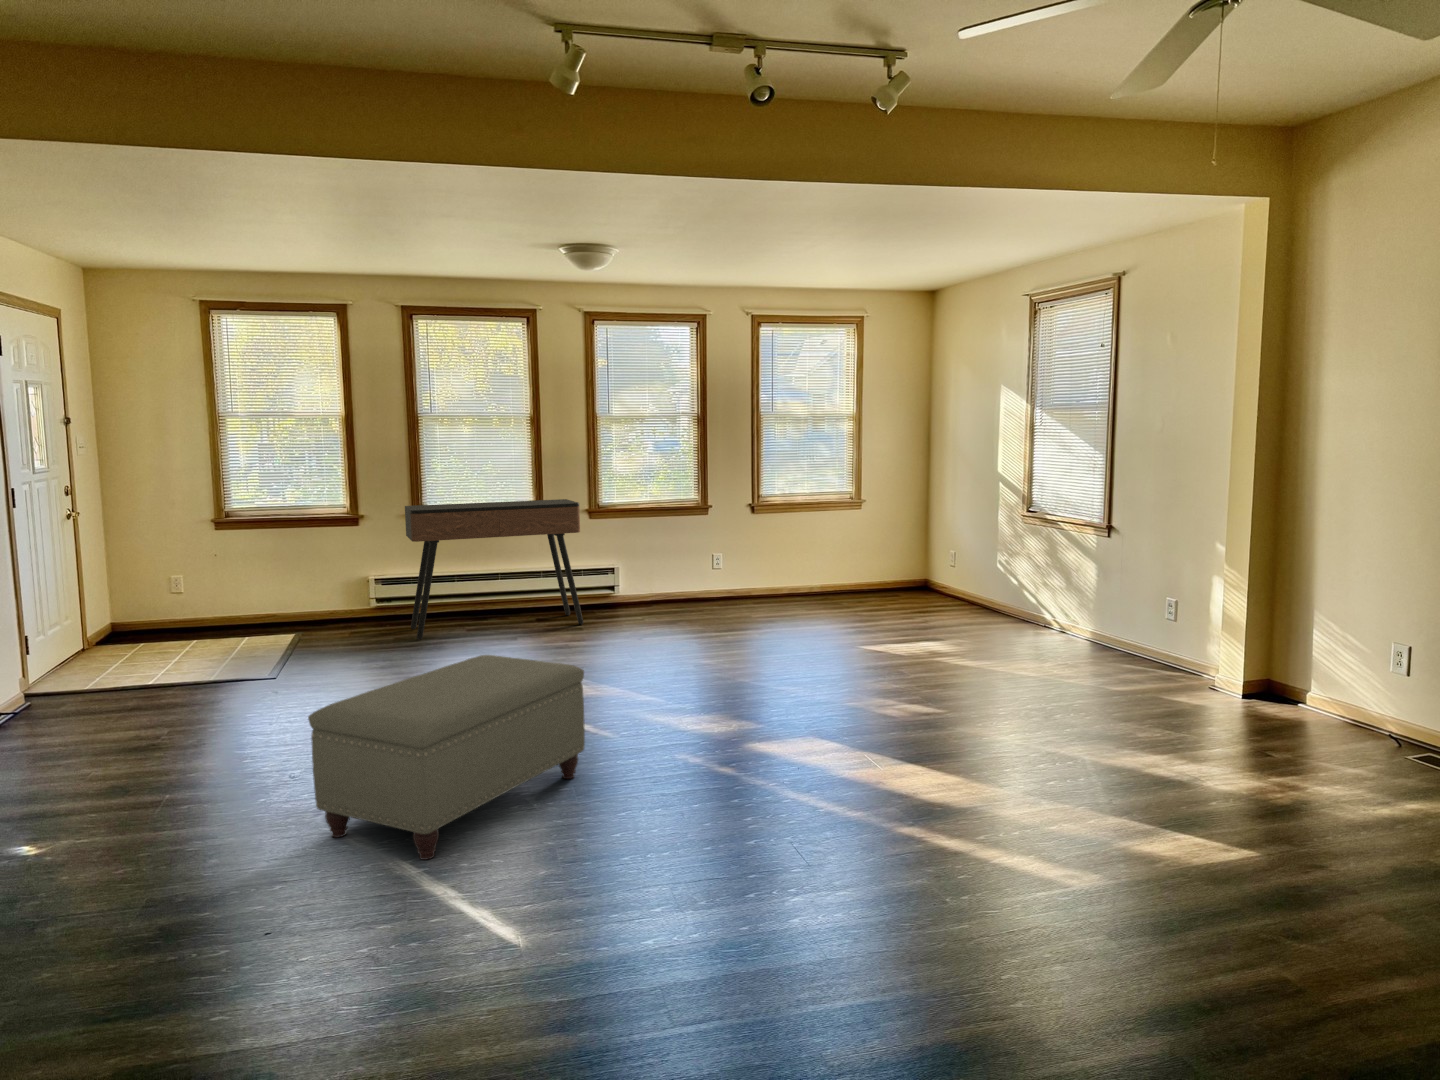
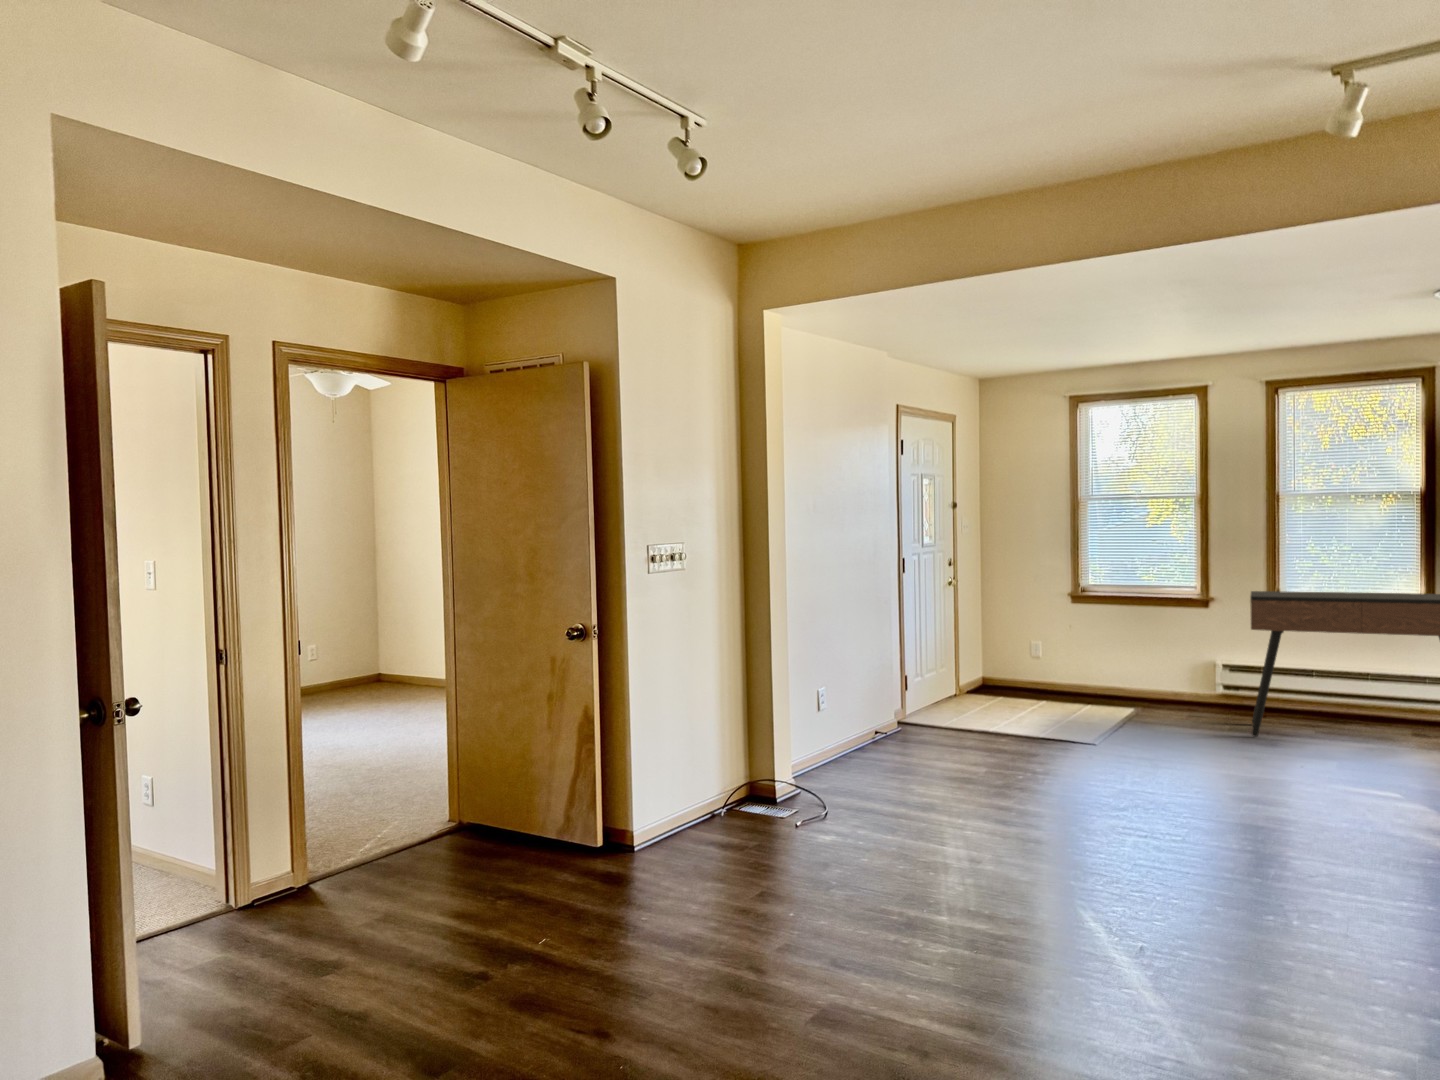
ottoman: present [308,655,585,860] -> none [1036,760,1364,955]

